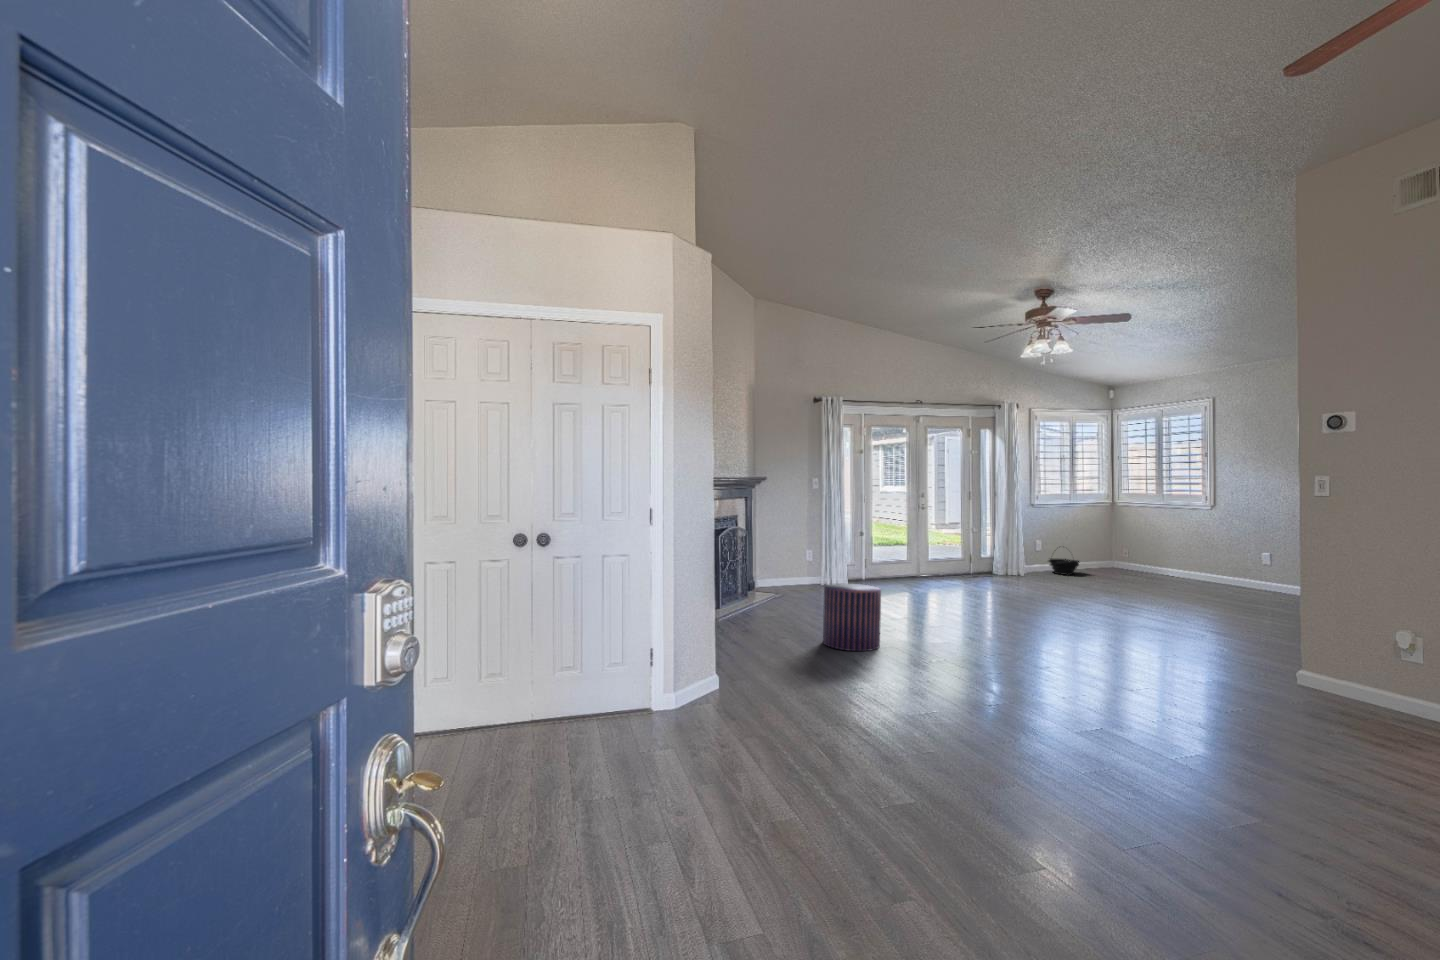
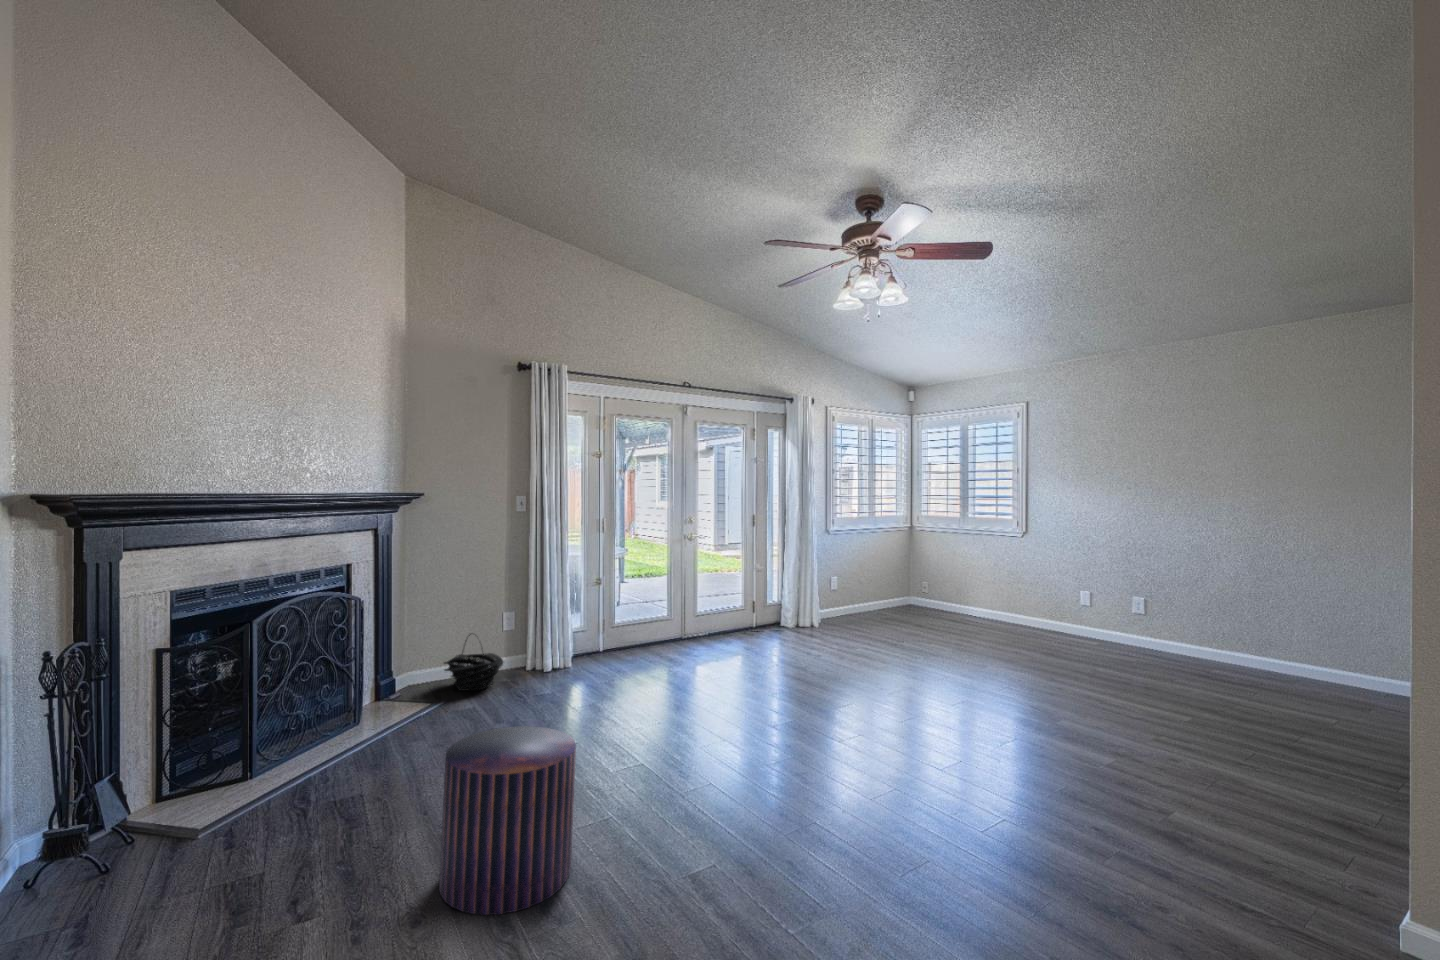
basket: present [1049,558,1080,575] -> present [444,634,503,691]

